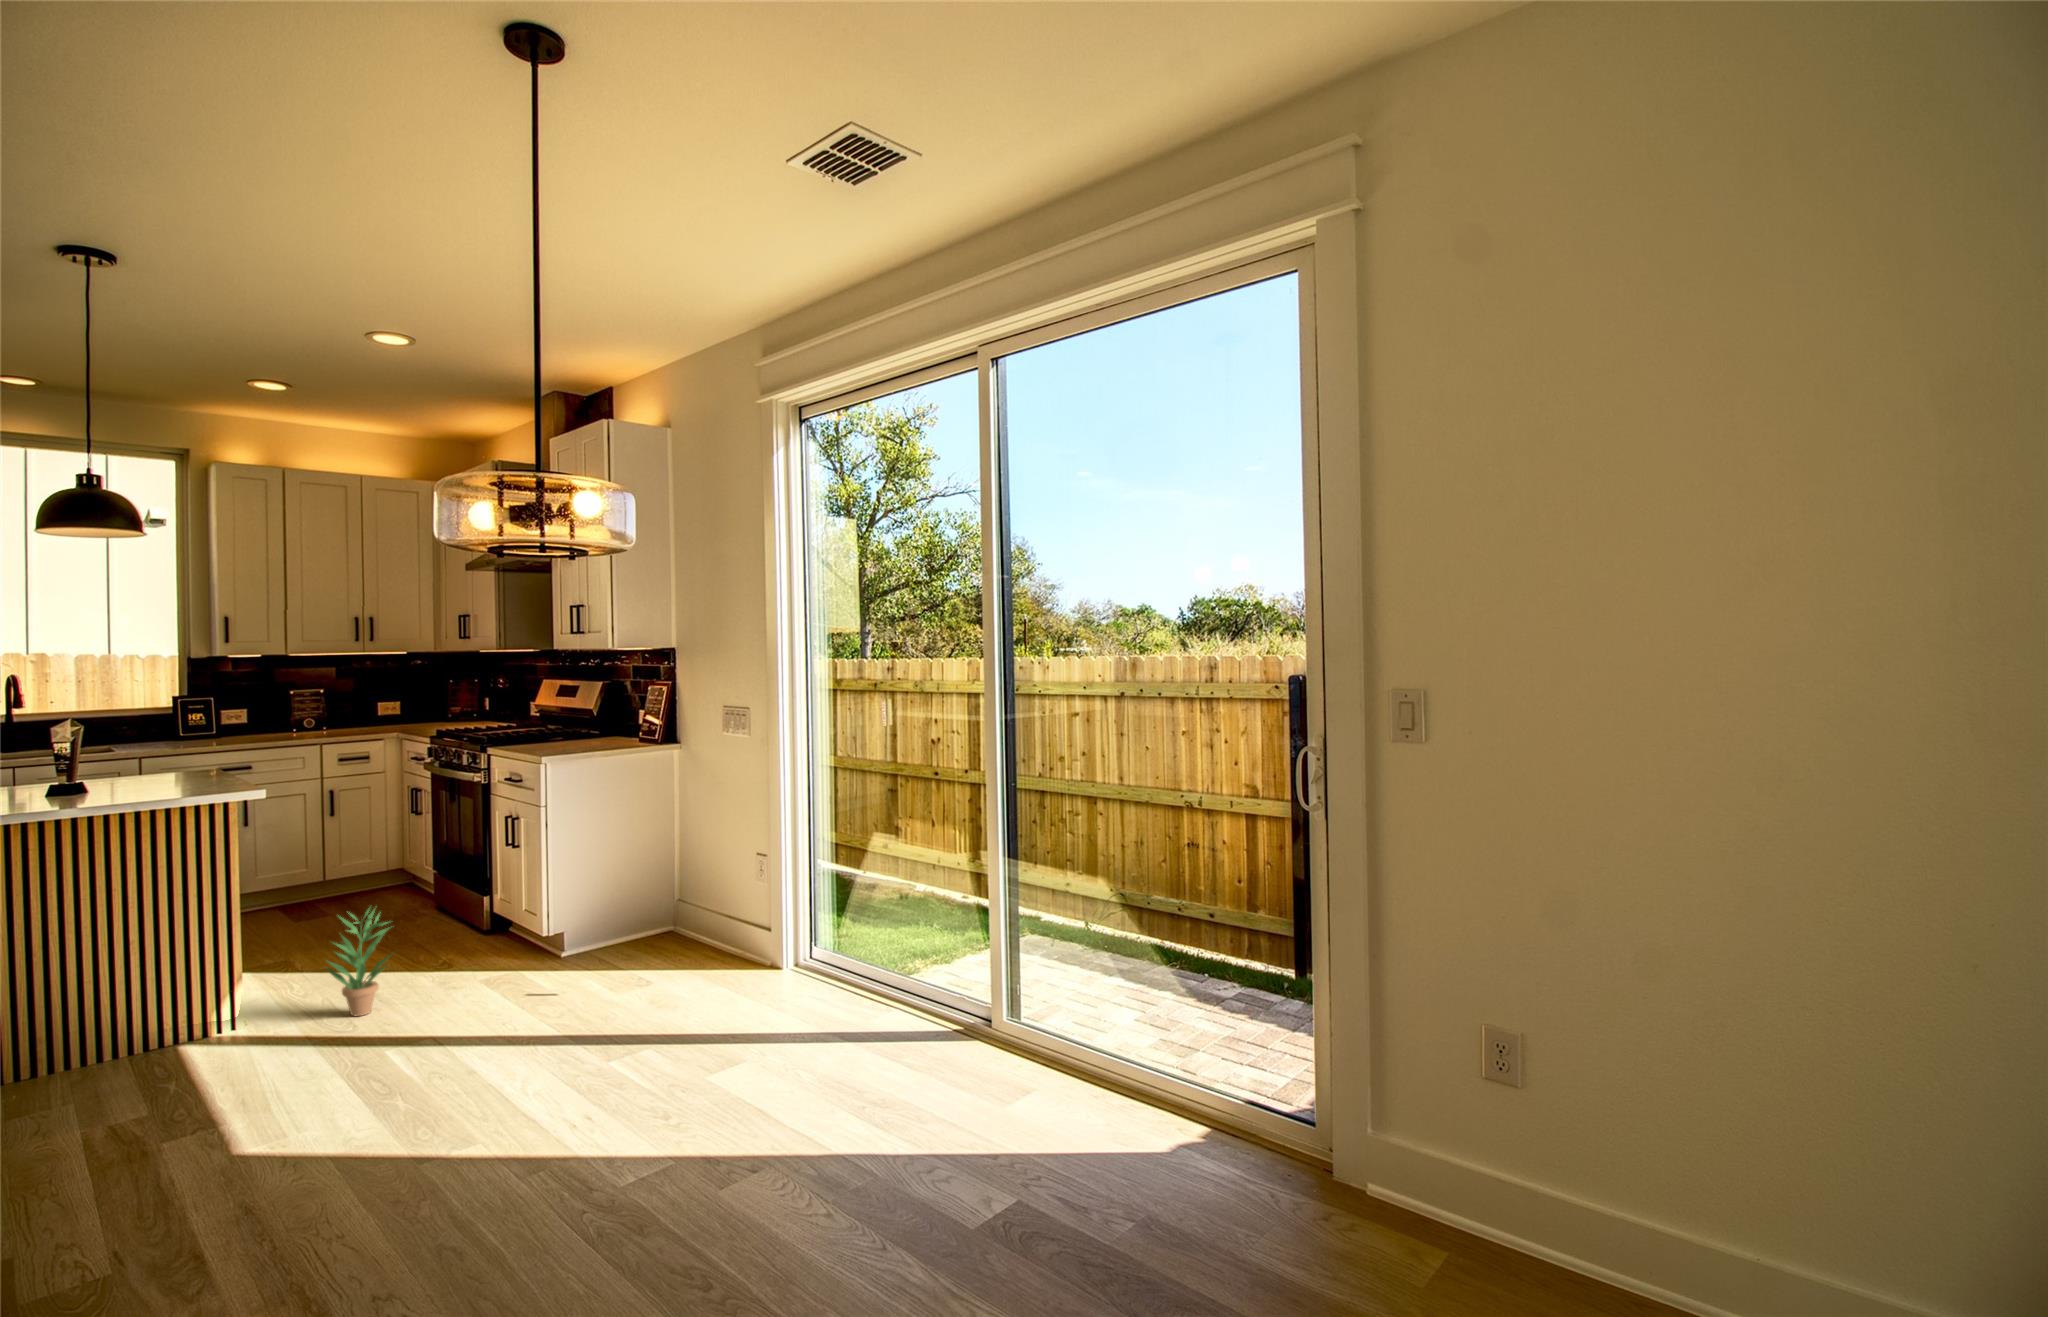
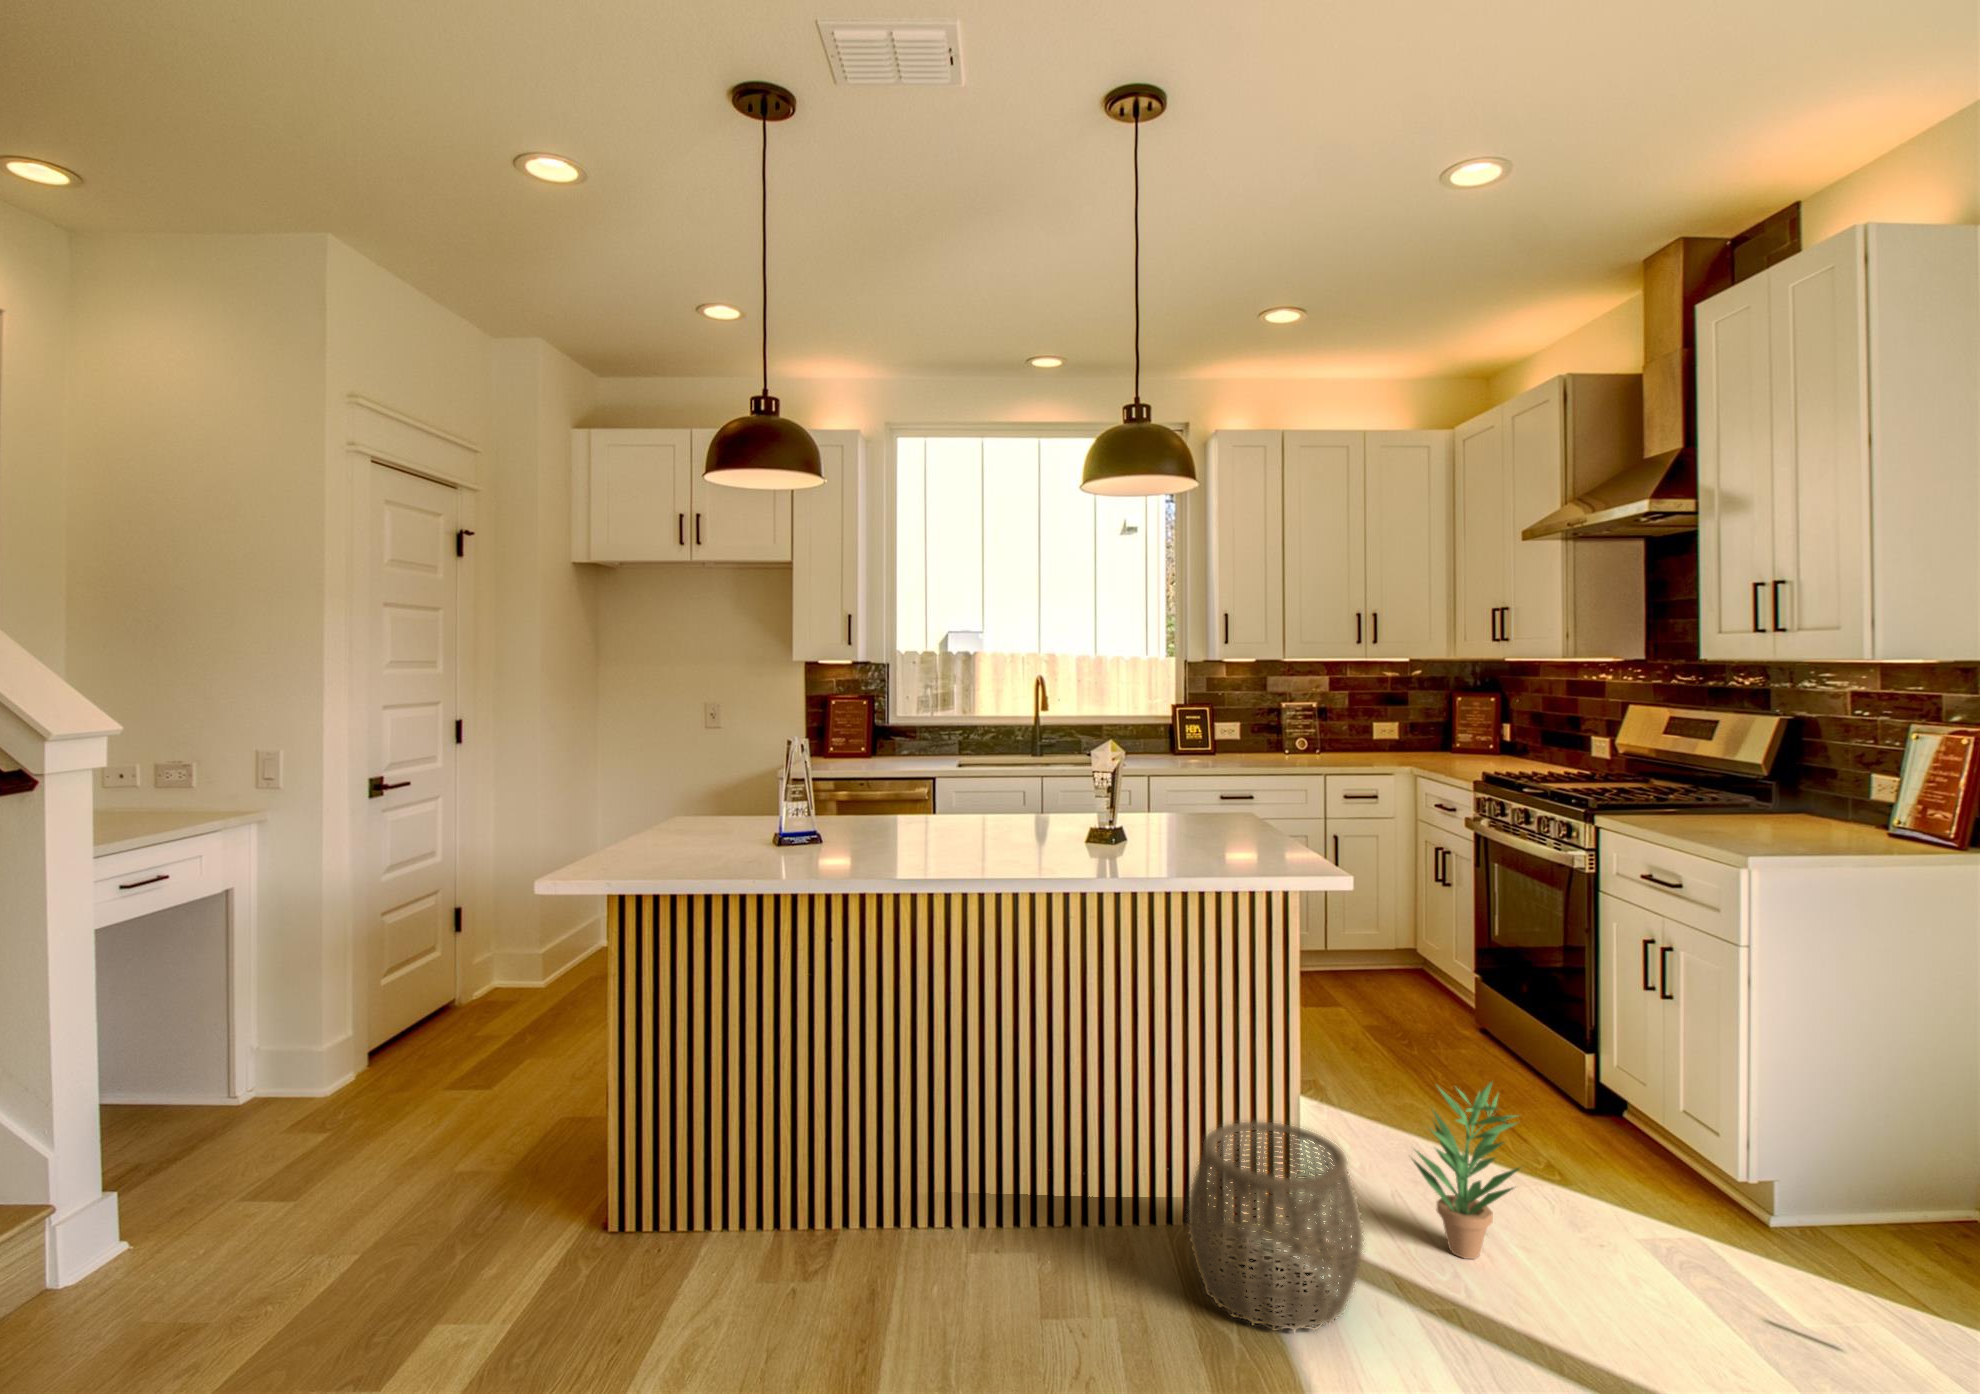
woven basket: none [130,960,273,1085] -> present [1187,1121,1364,1331]

